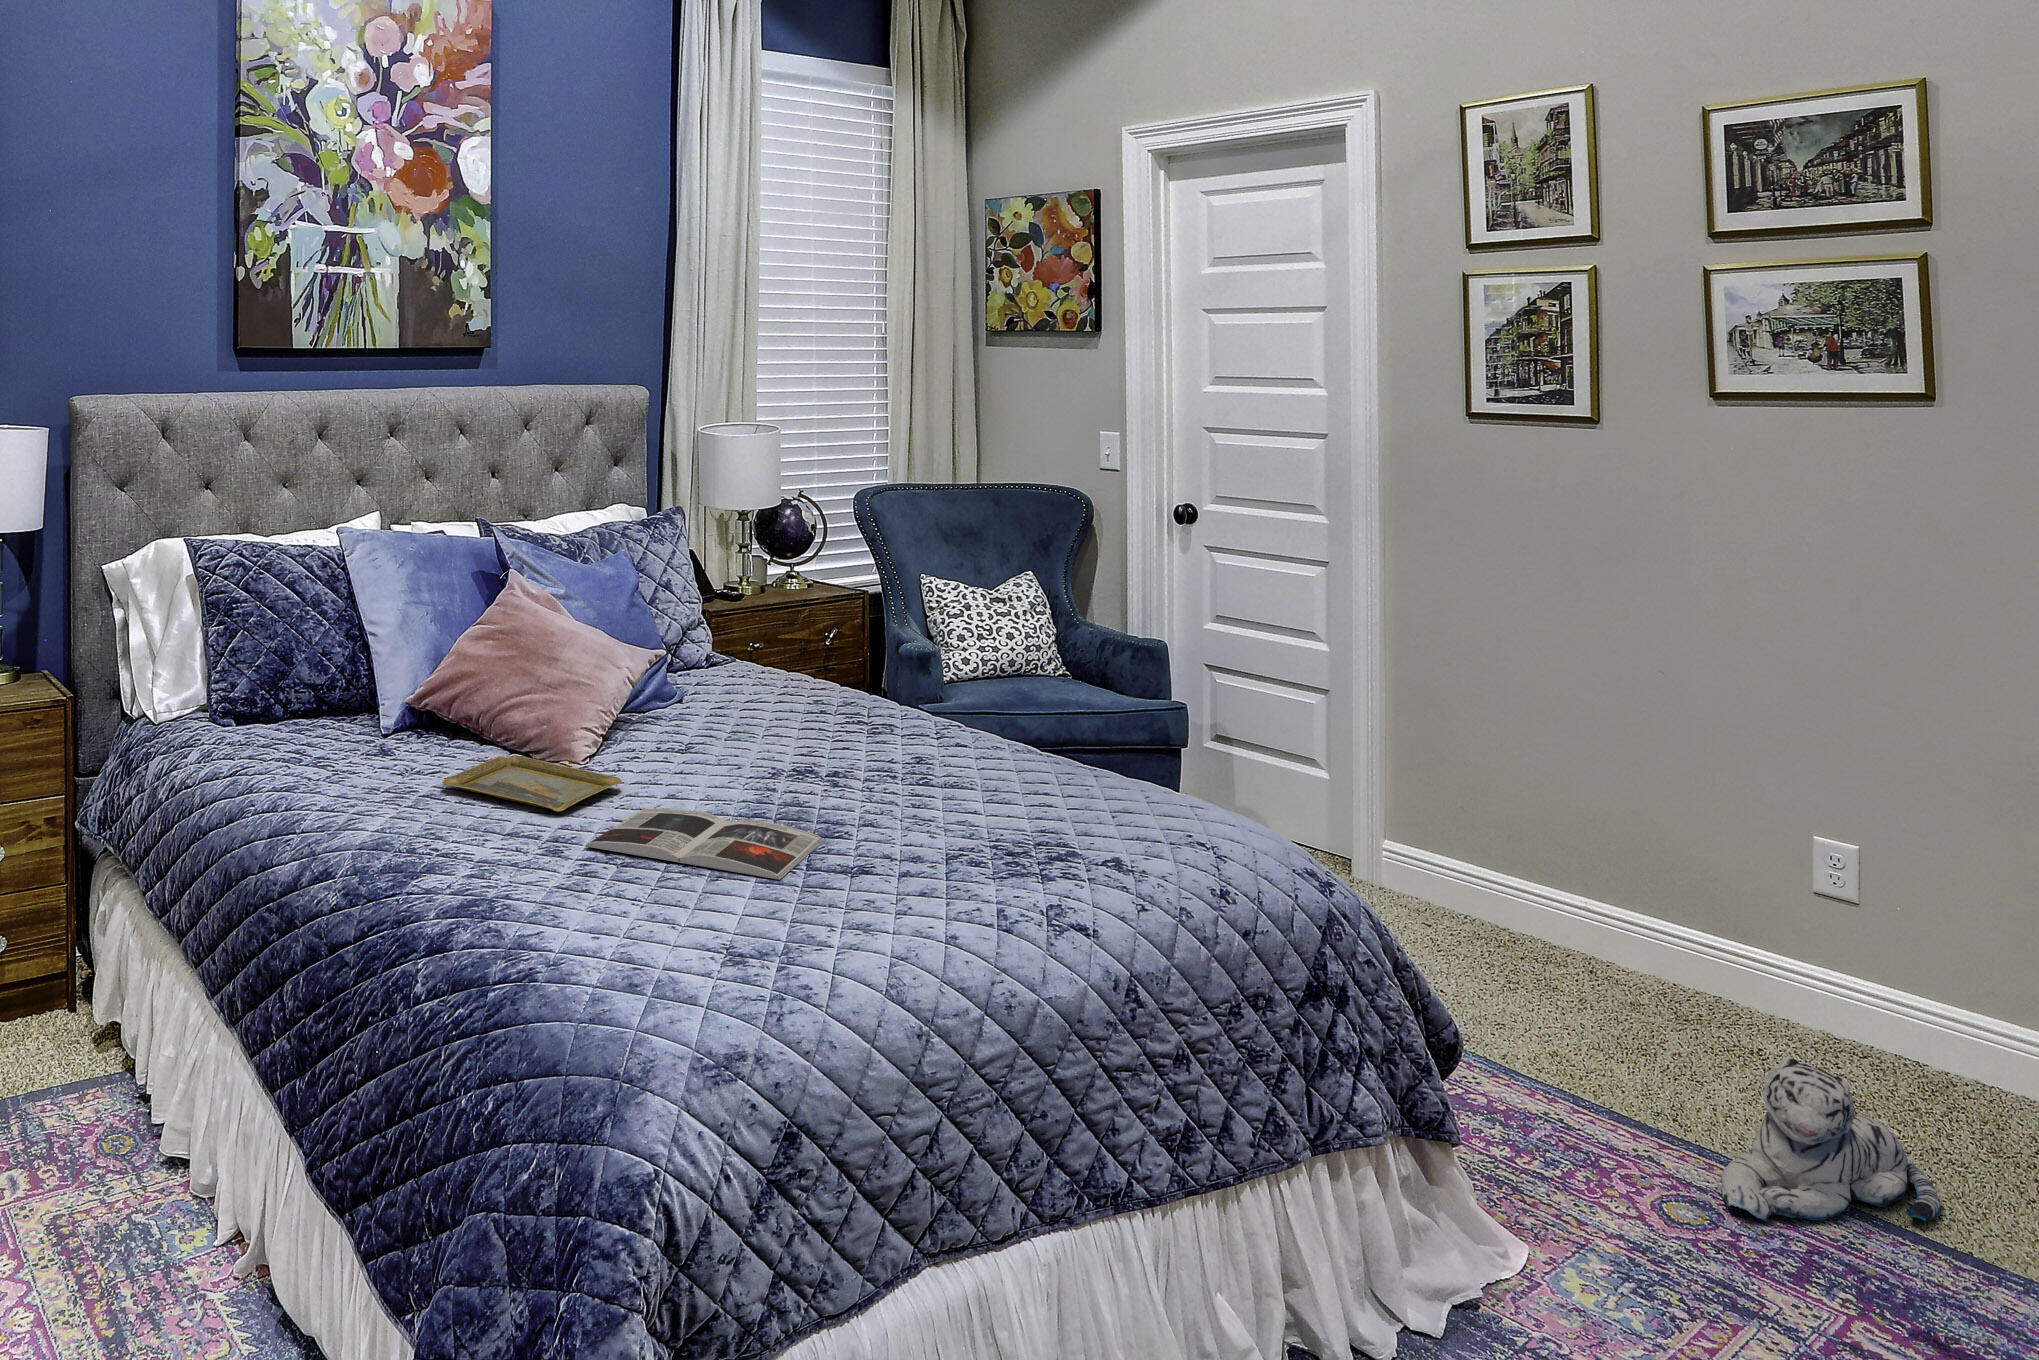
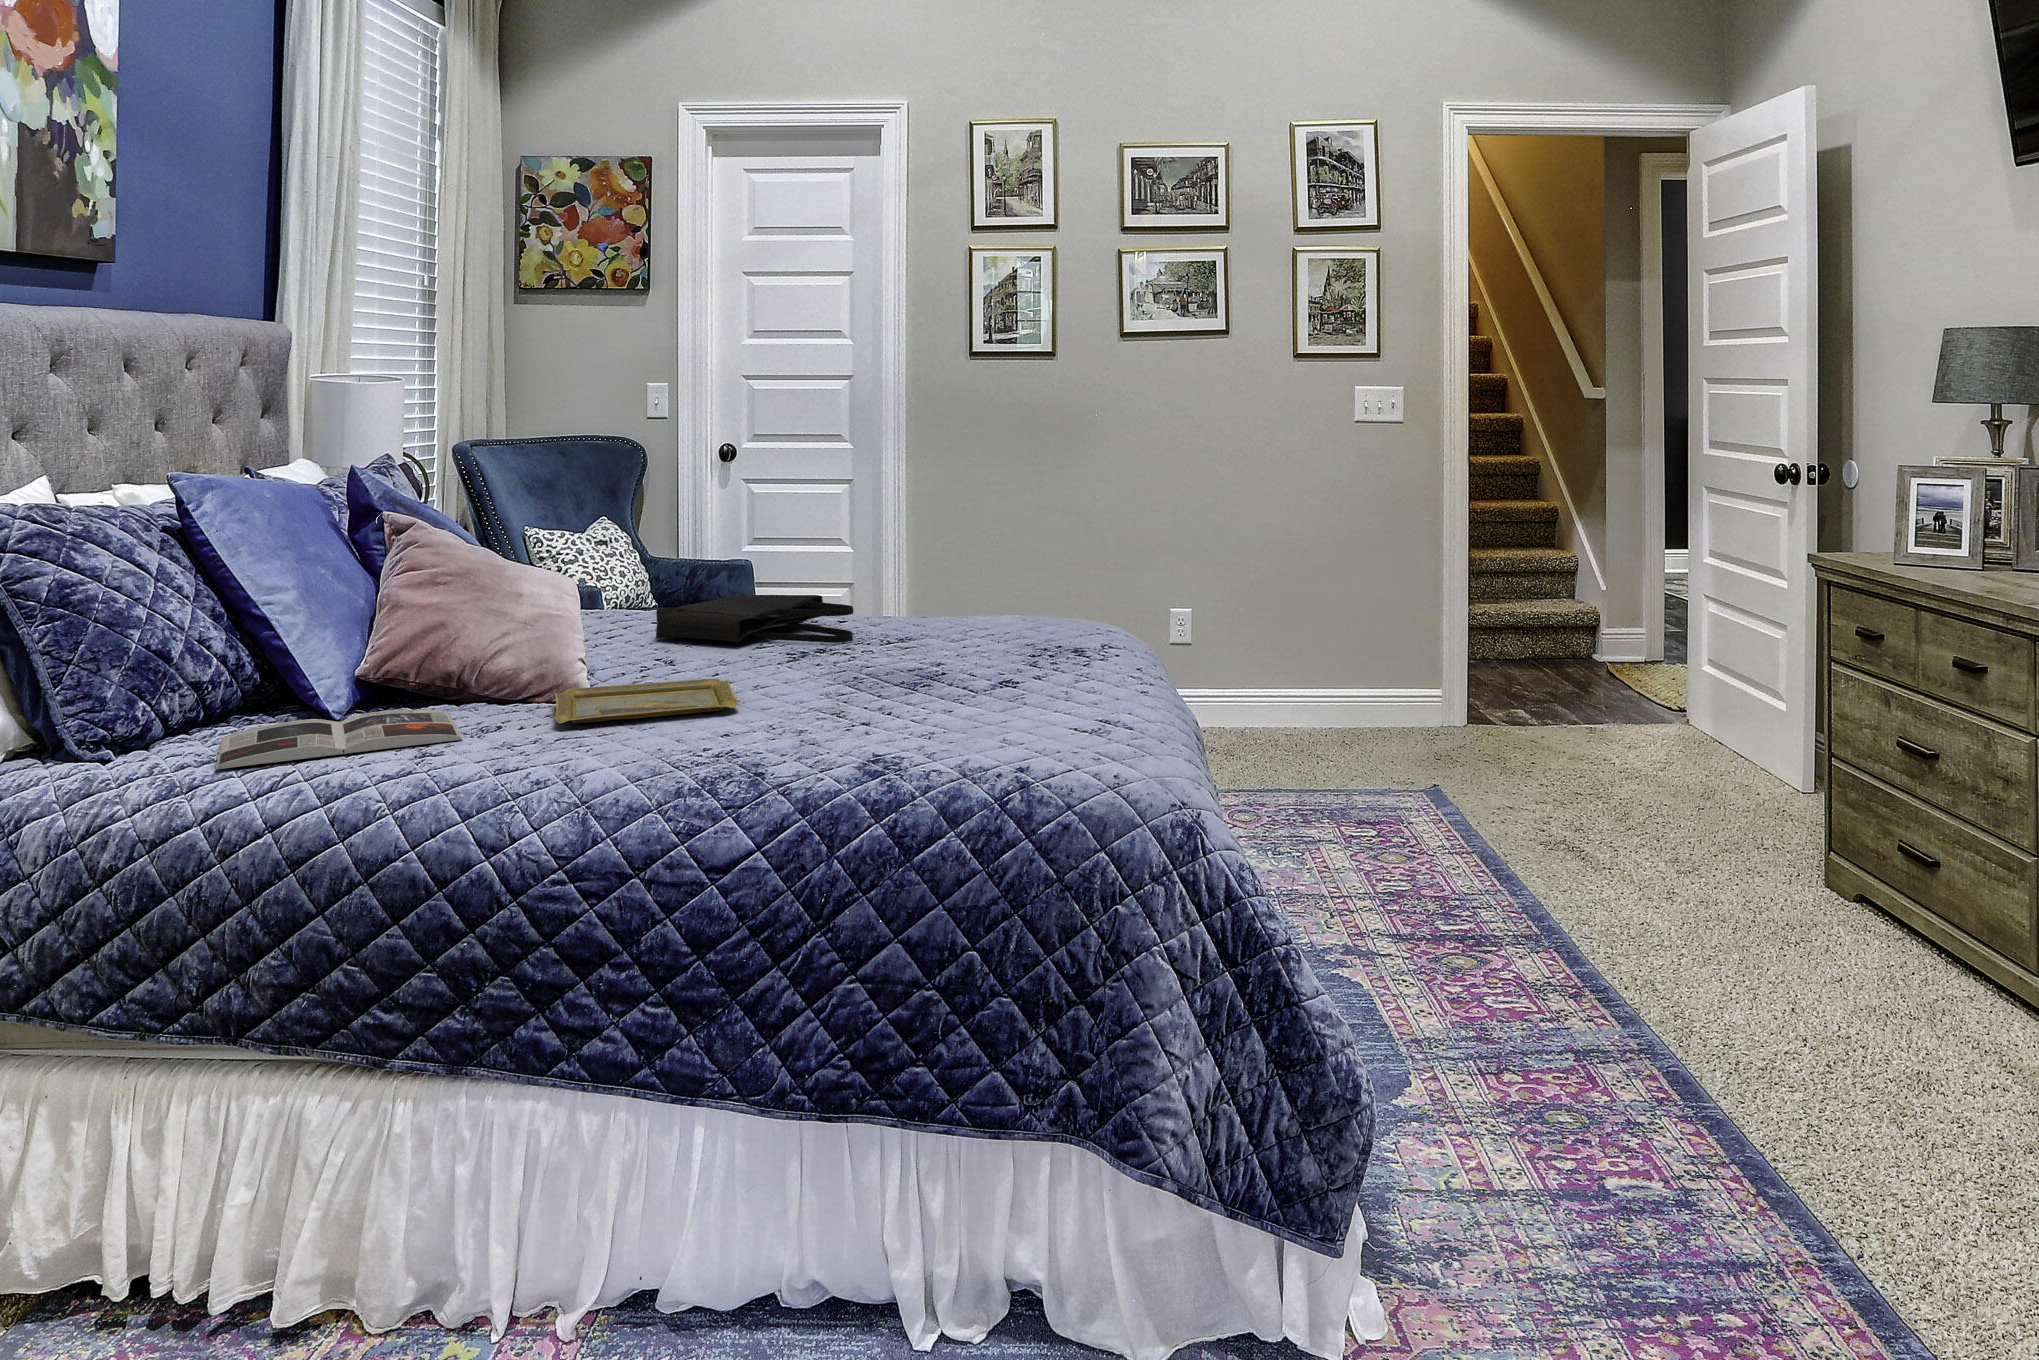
tote bag: none [729,692,891,770] -> present [656,594,853,643]
magazine: present [585,808,824,880] -> present [216,710,462,769]
plush toy: present [1721,1057,1942,1222] -> none [1258,714,1337,810]

